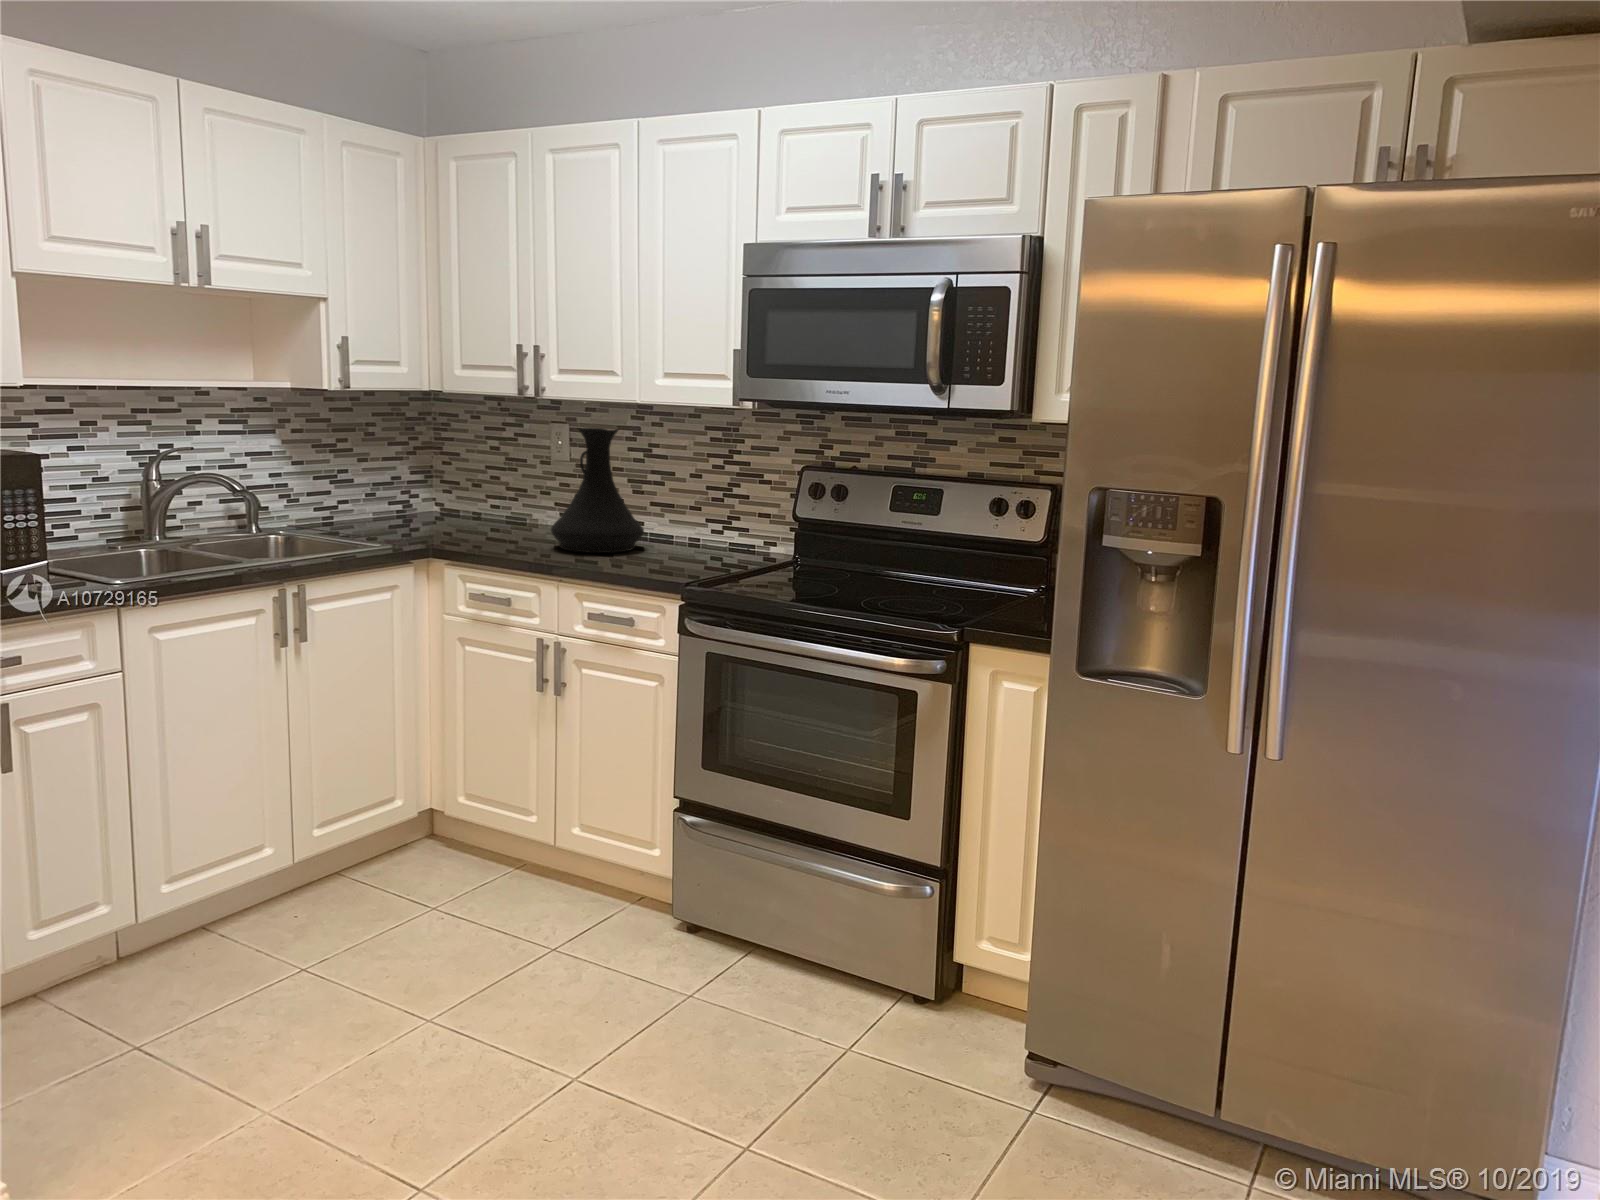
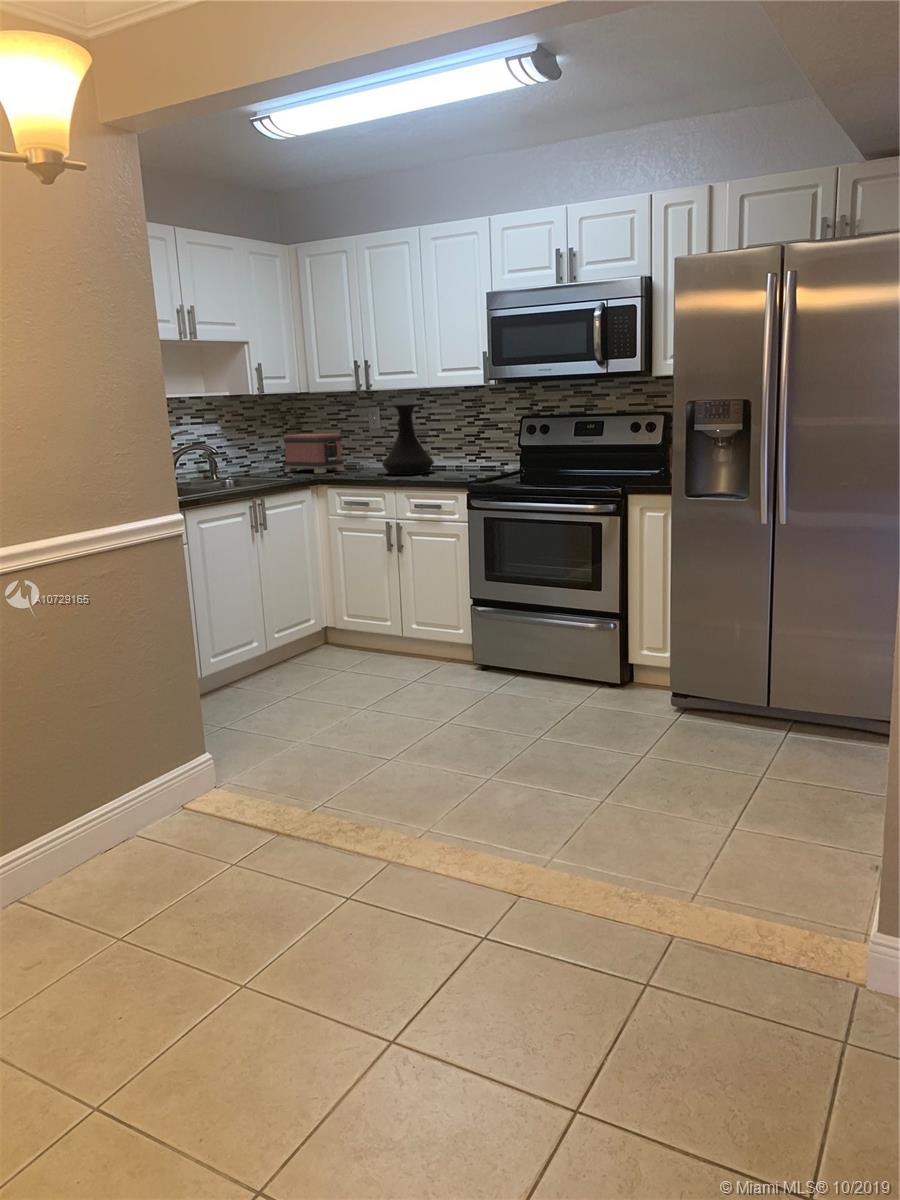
toaster: none [397,459,501,533] -> present [284,434,345,473]

